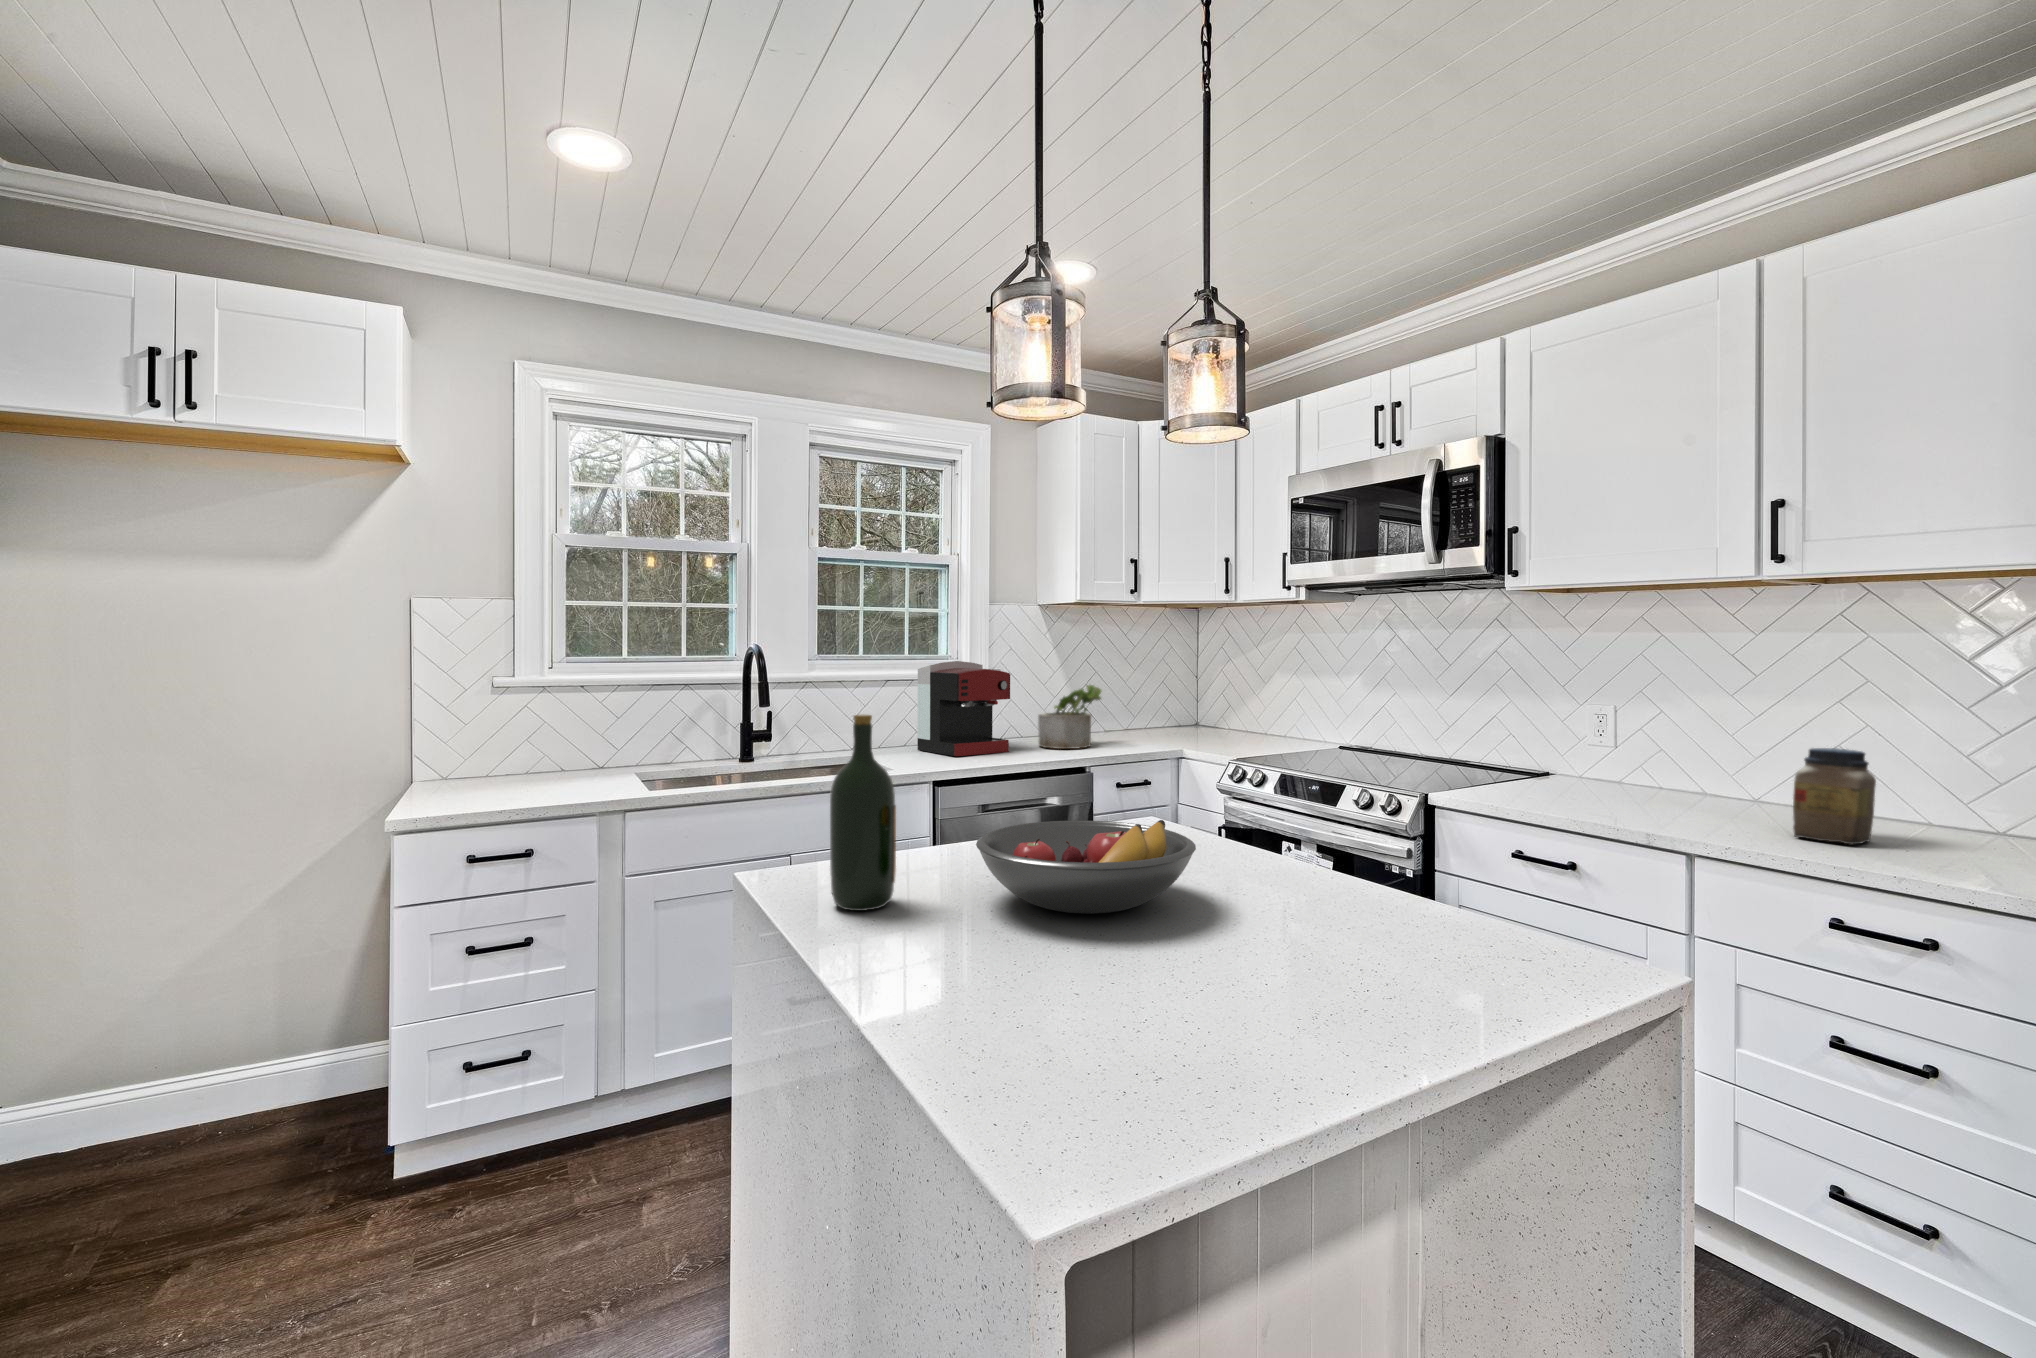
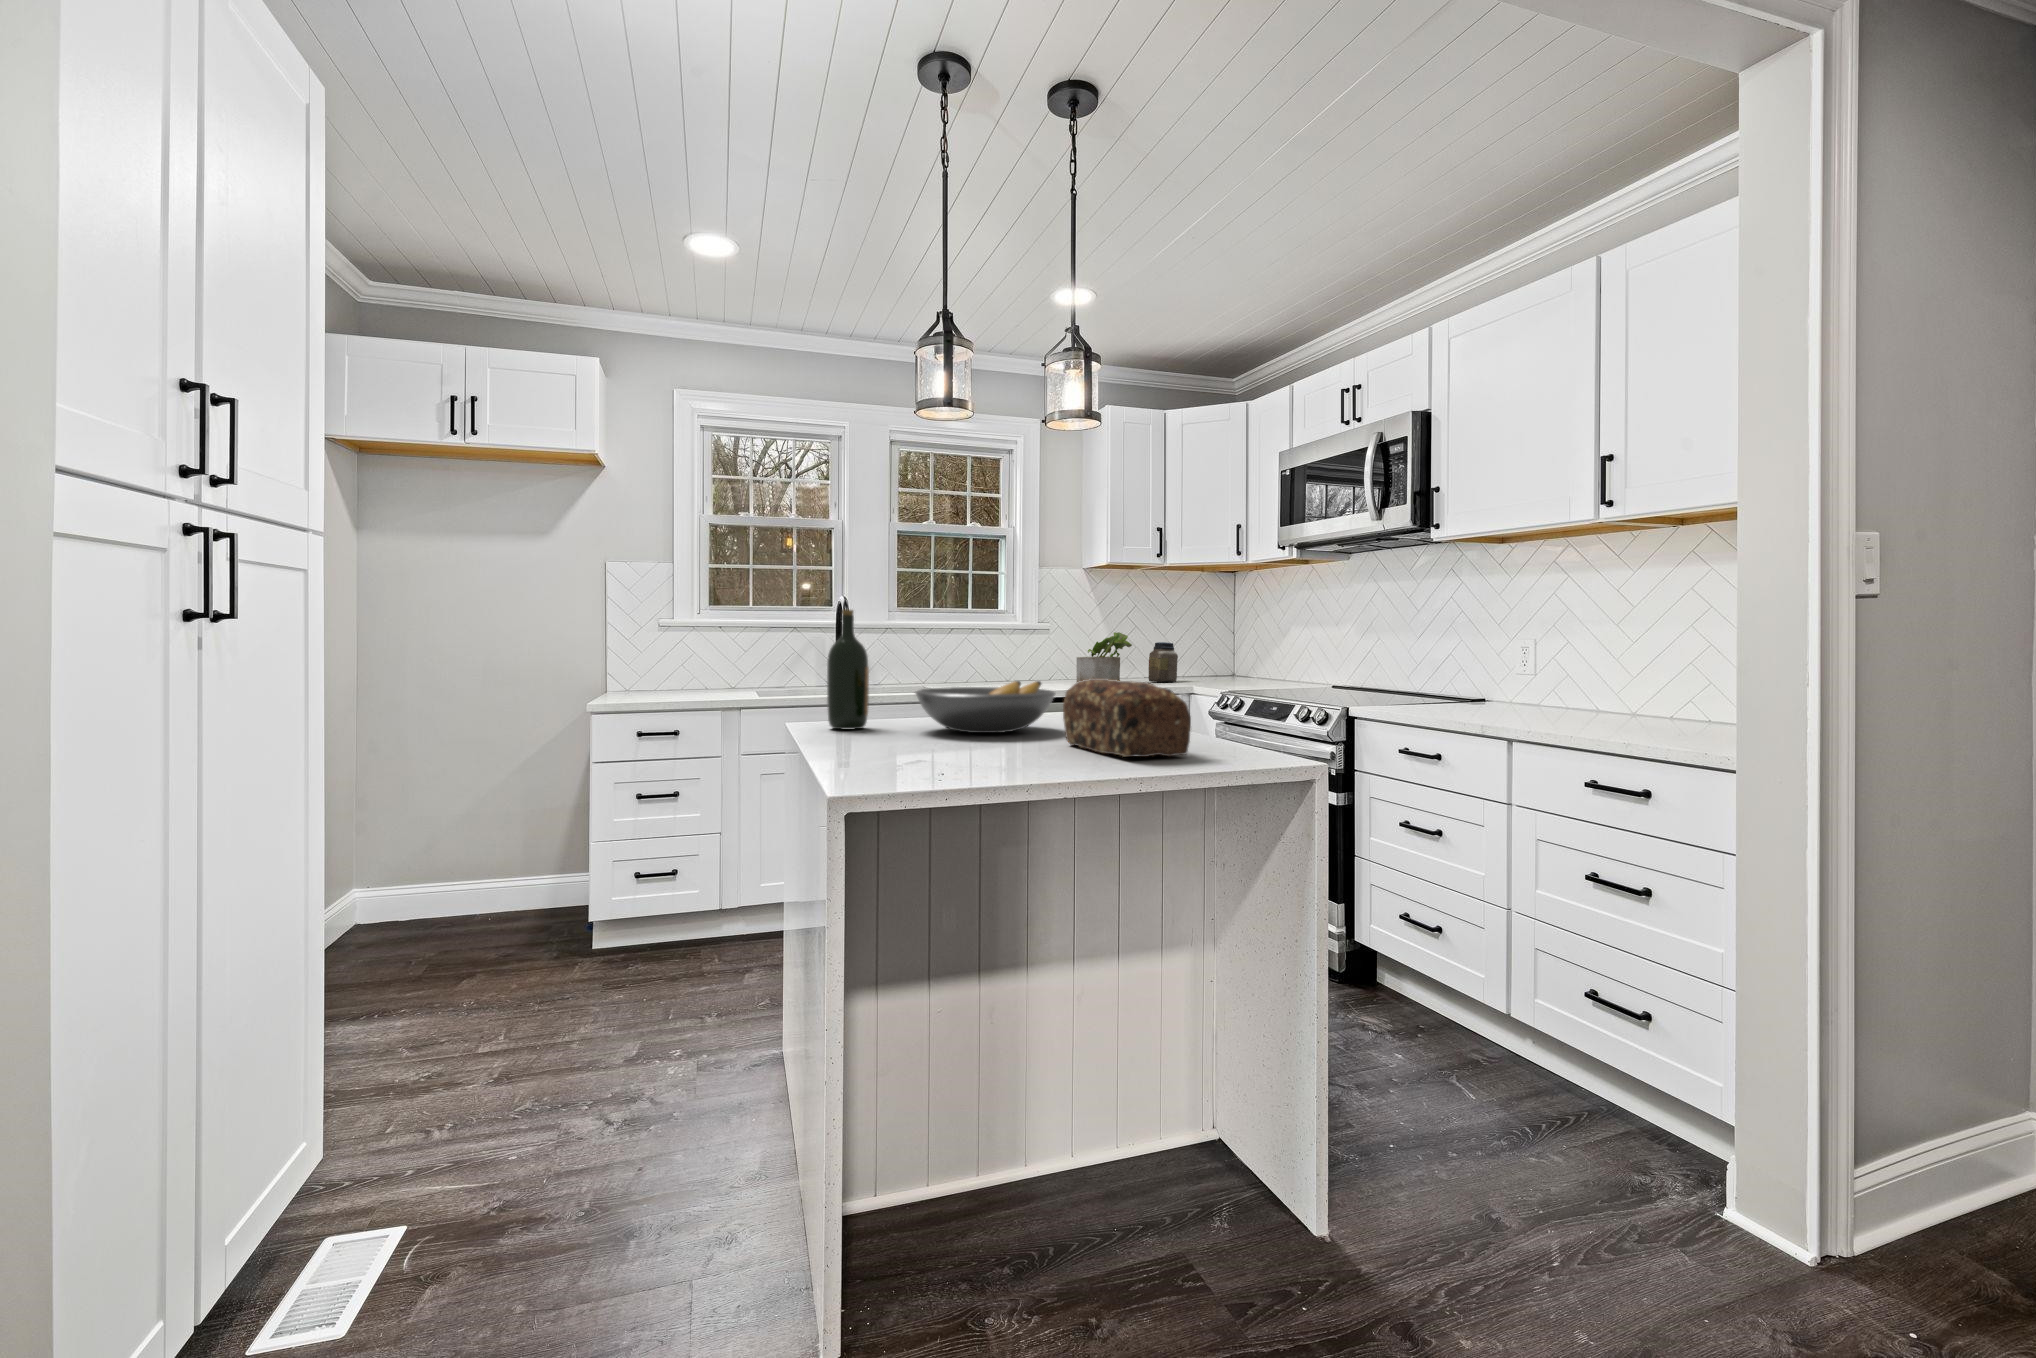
coffee maker: present [917,661,1010,756] -> none [977,613,1049,687]
jar: present [1793,748,1876,844] -> present [1148,642,1178,682]
bread loaf: none [1261,840,1522,1008] -> present [1063,679,1191,757]

